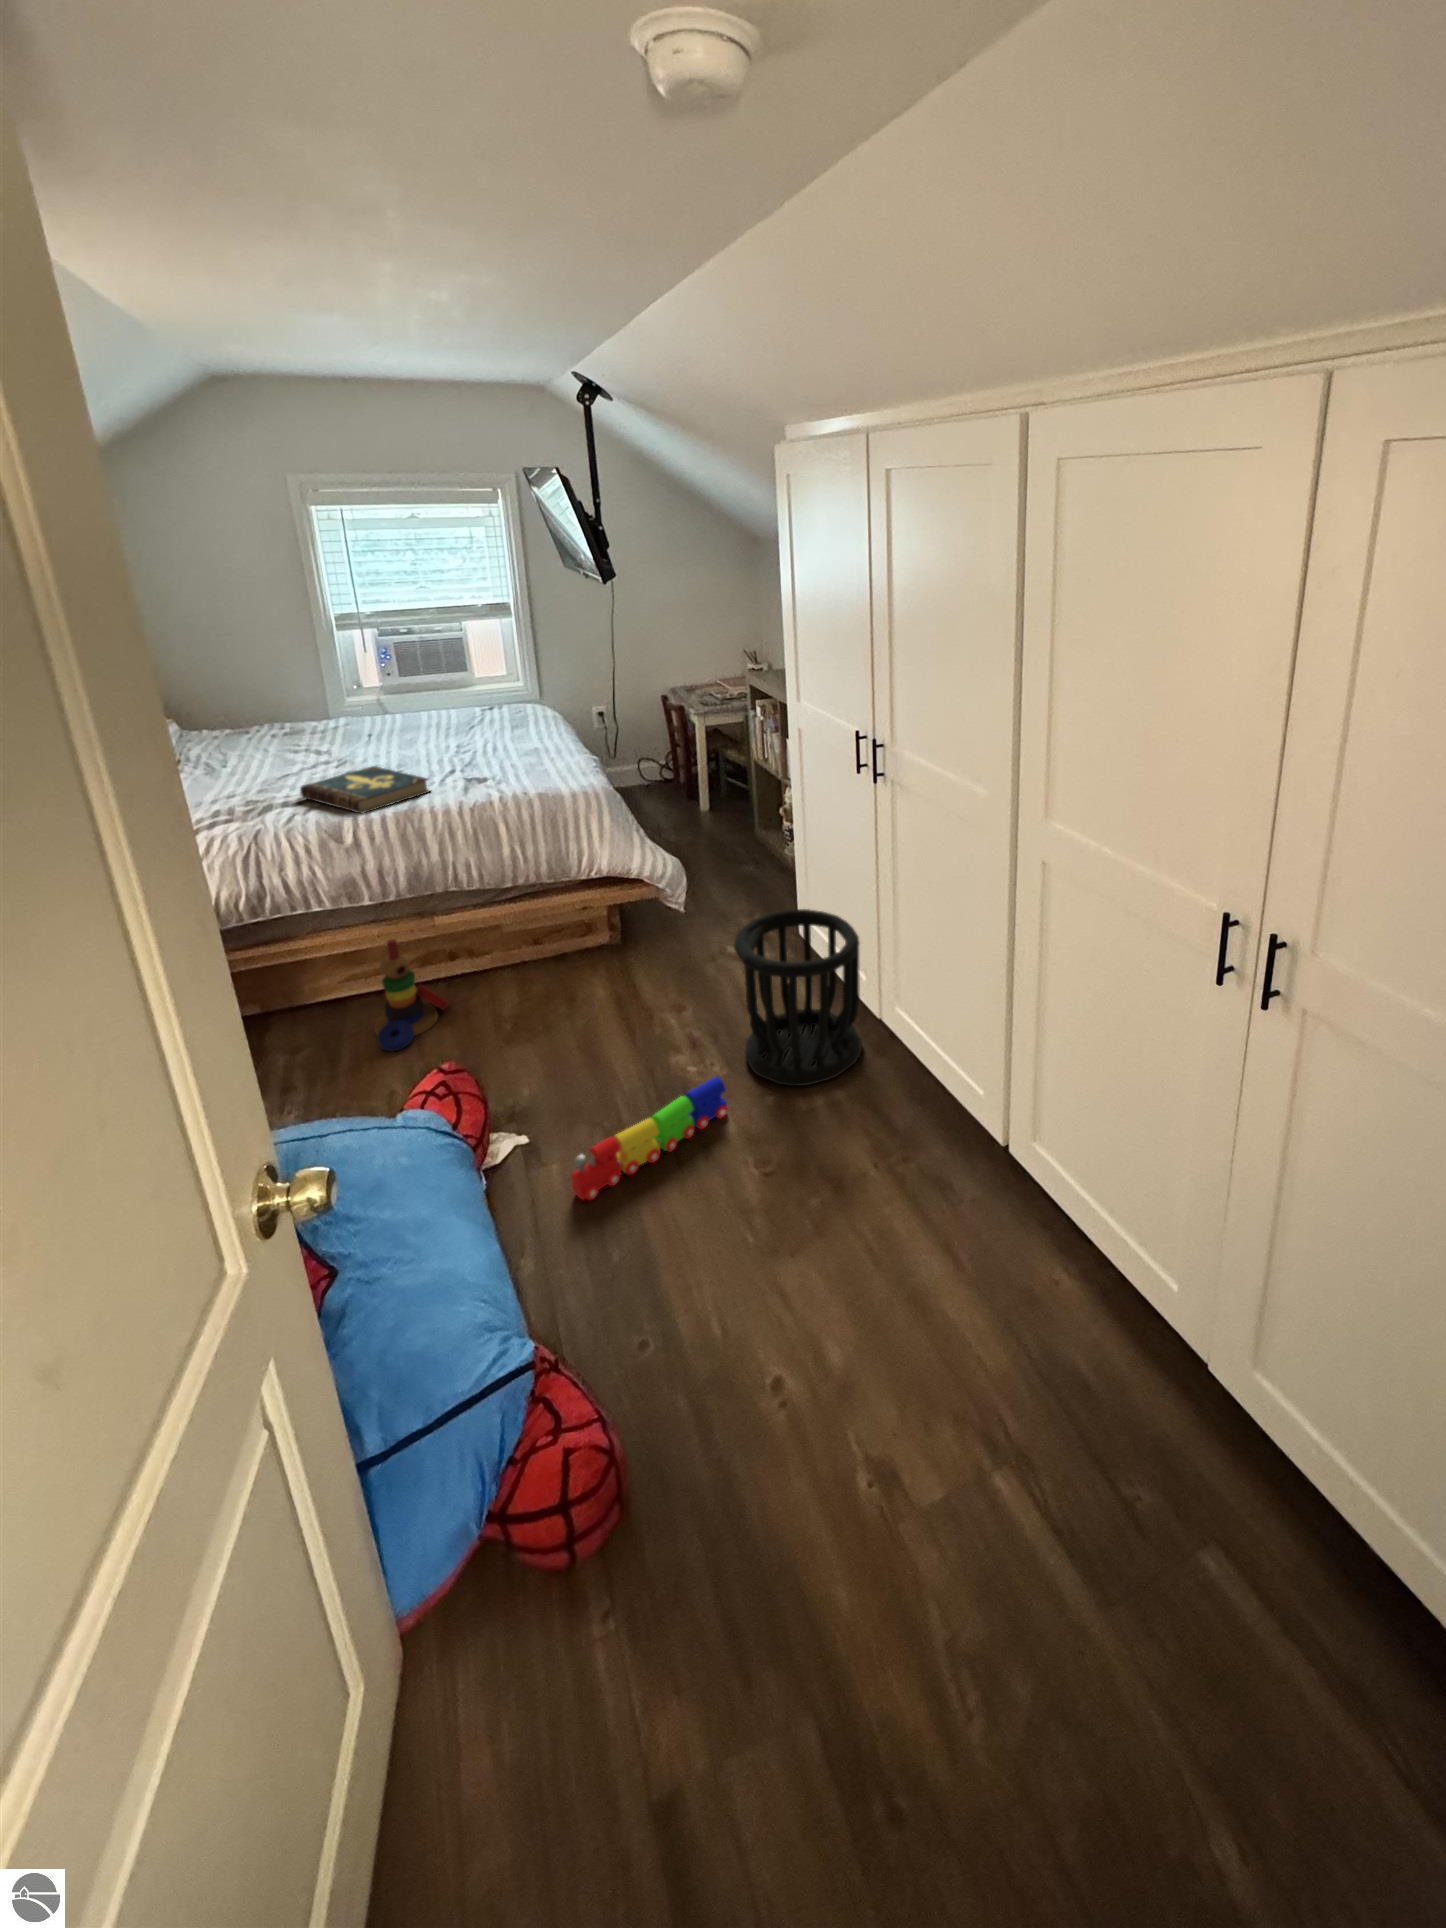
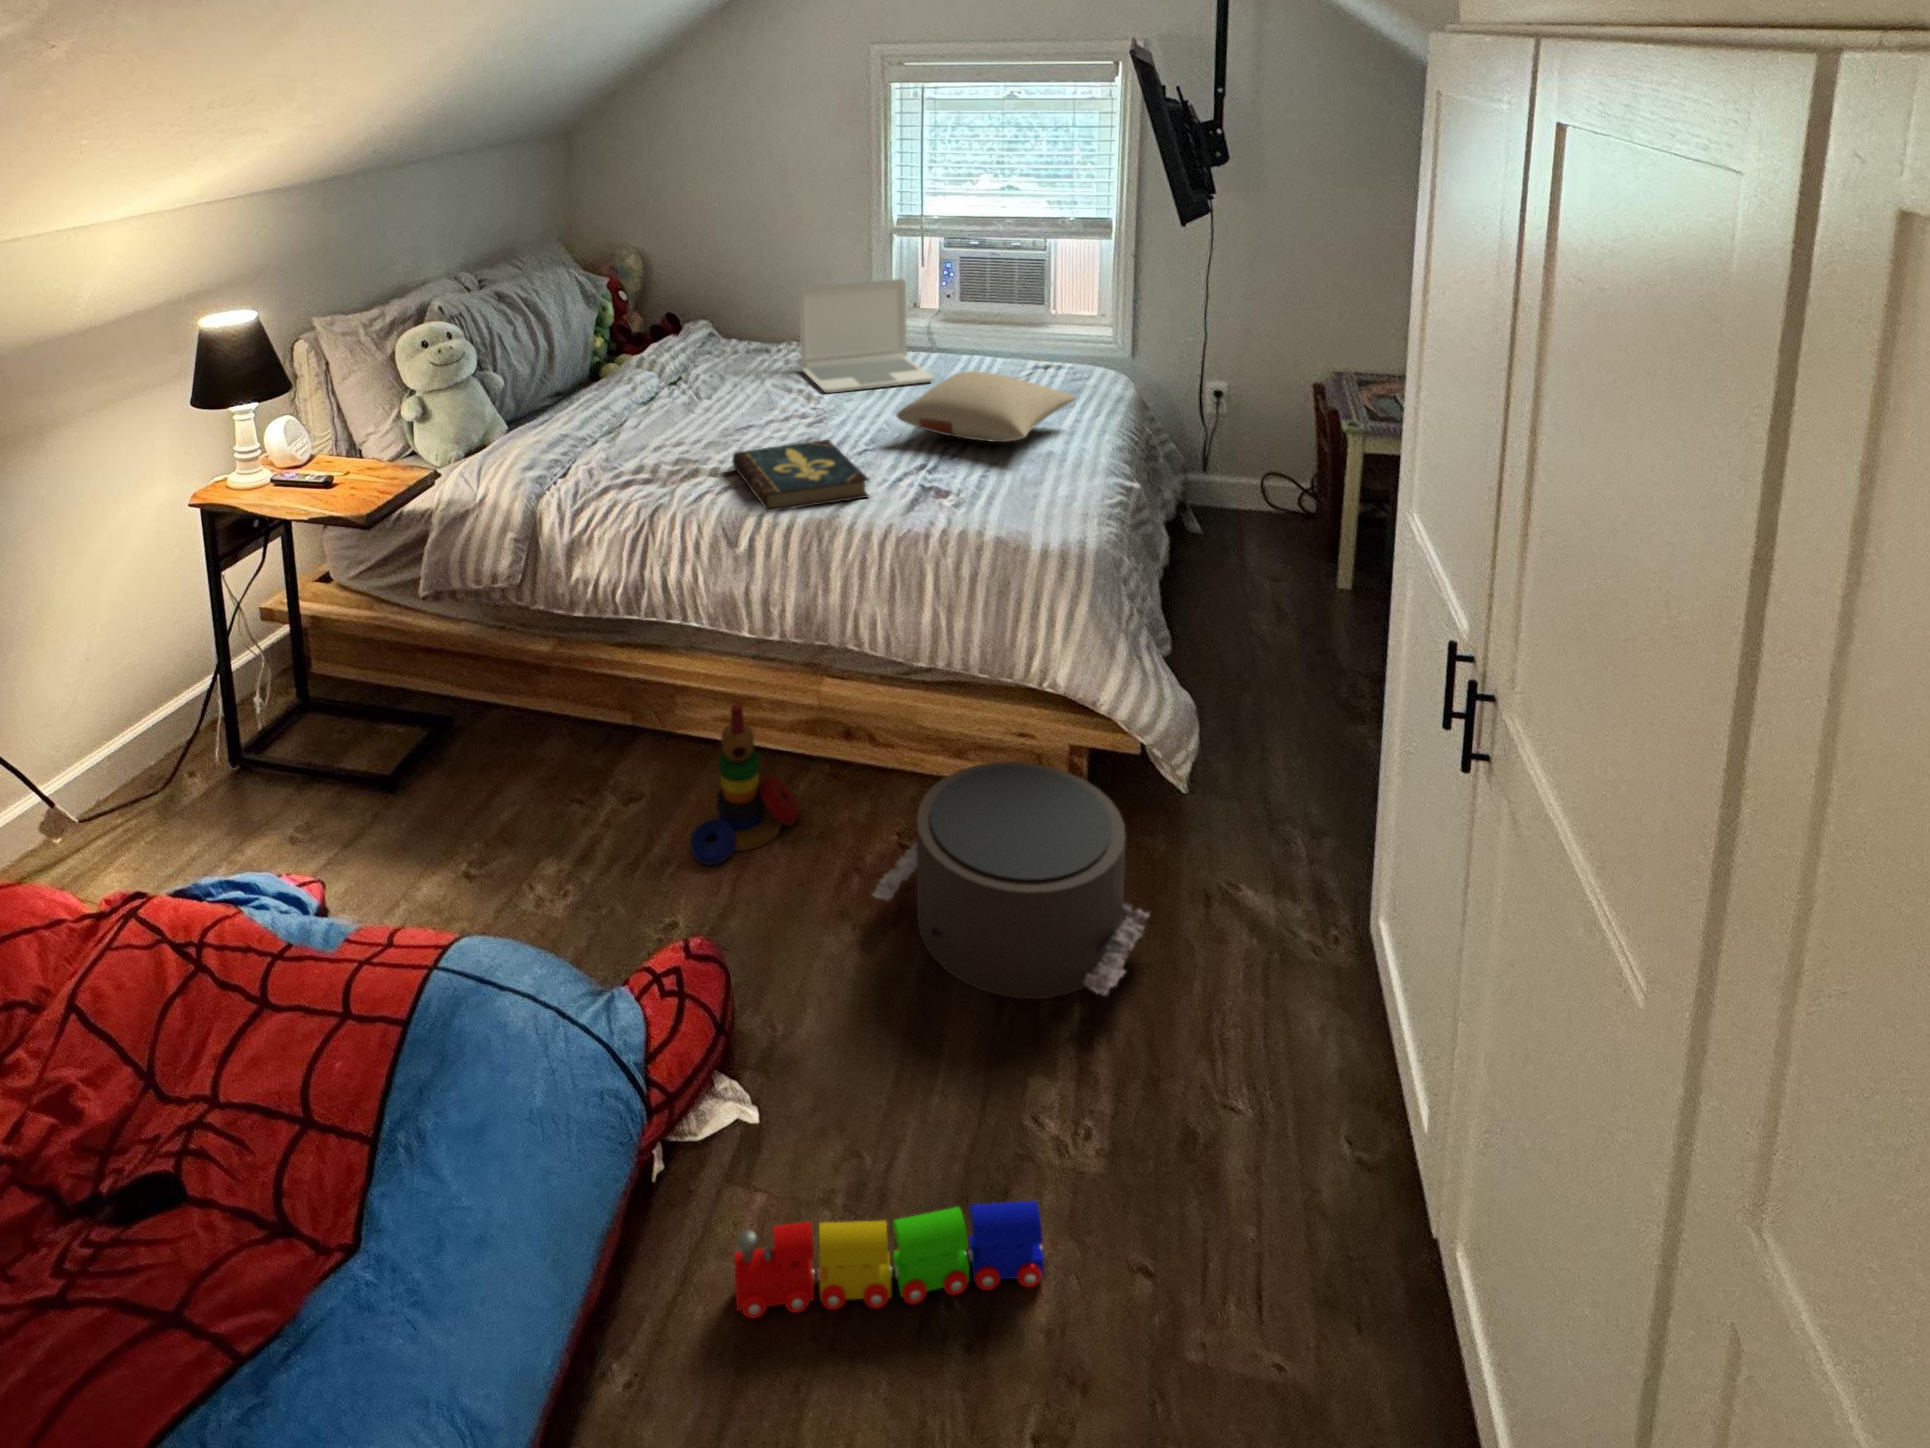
laptop: none [279,659,413,748] -> present [799,279,934,393]
pillow: none [417,707,536,751] -> present [896,371,1076,442]
pouf: none [535,909,698,1032] -> present [873,762,1150,999]
wastebasket: present [734,909,862,1086] -> none [1127,917,1393,1337]

